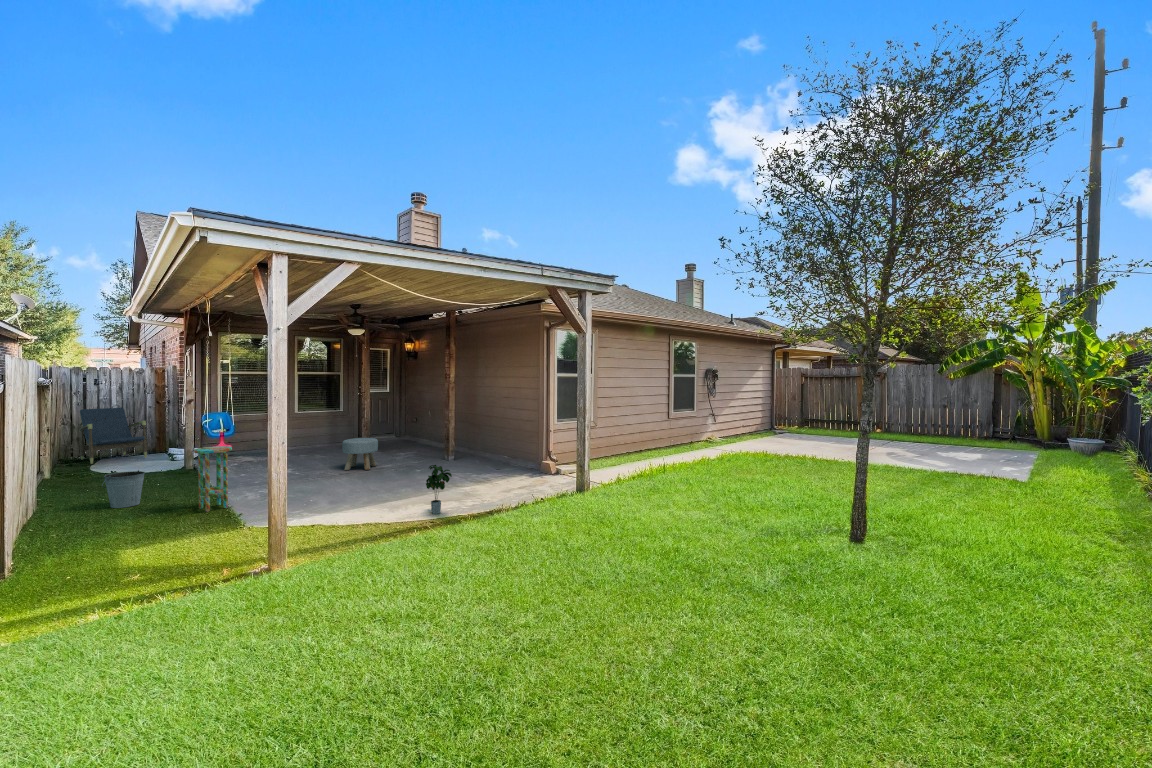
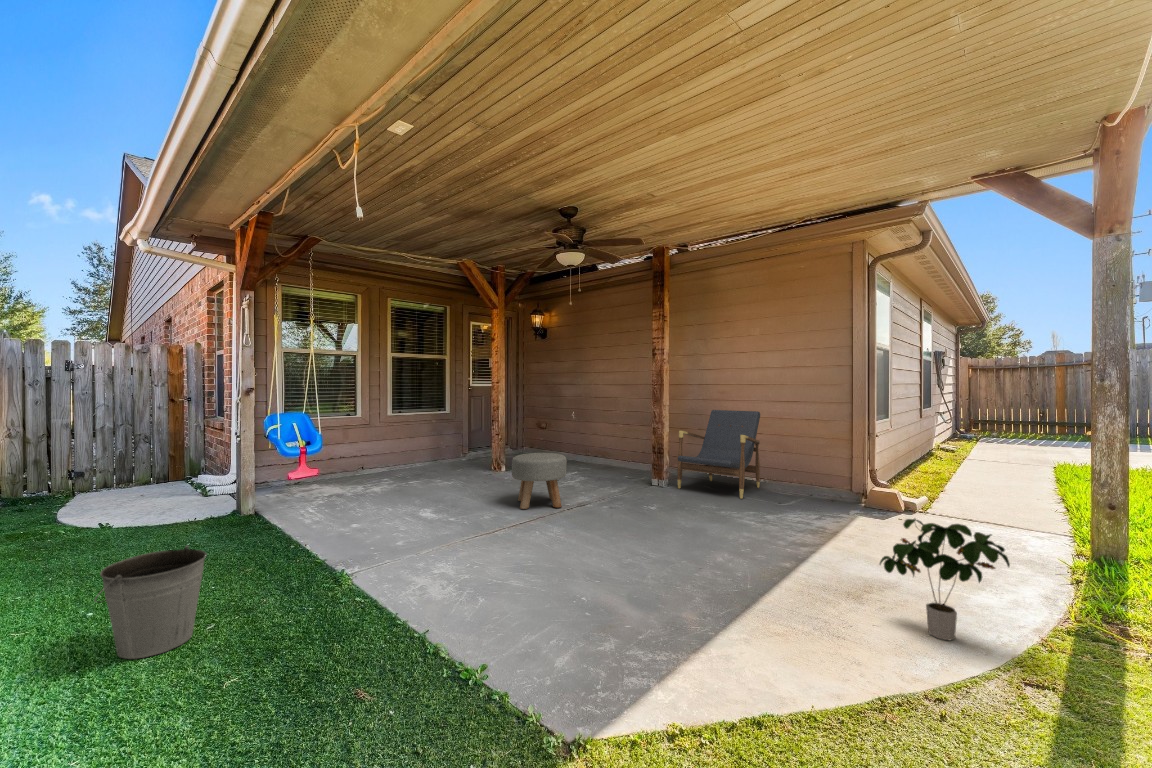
lounge chair: present [80,408,147,464] -> present [677,410,760,499]
side table: present [194,446,232,512] -> none [346,483,429,658]

